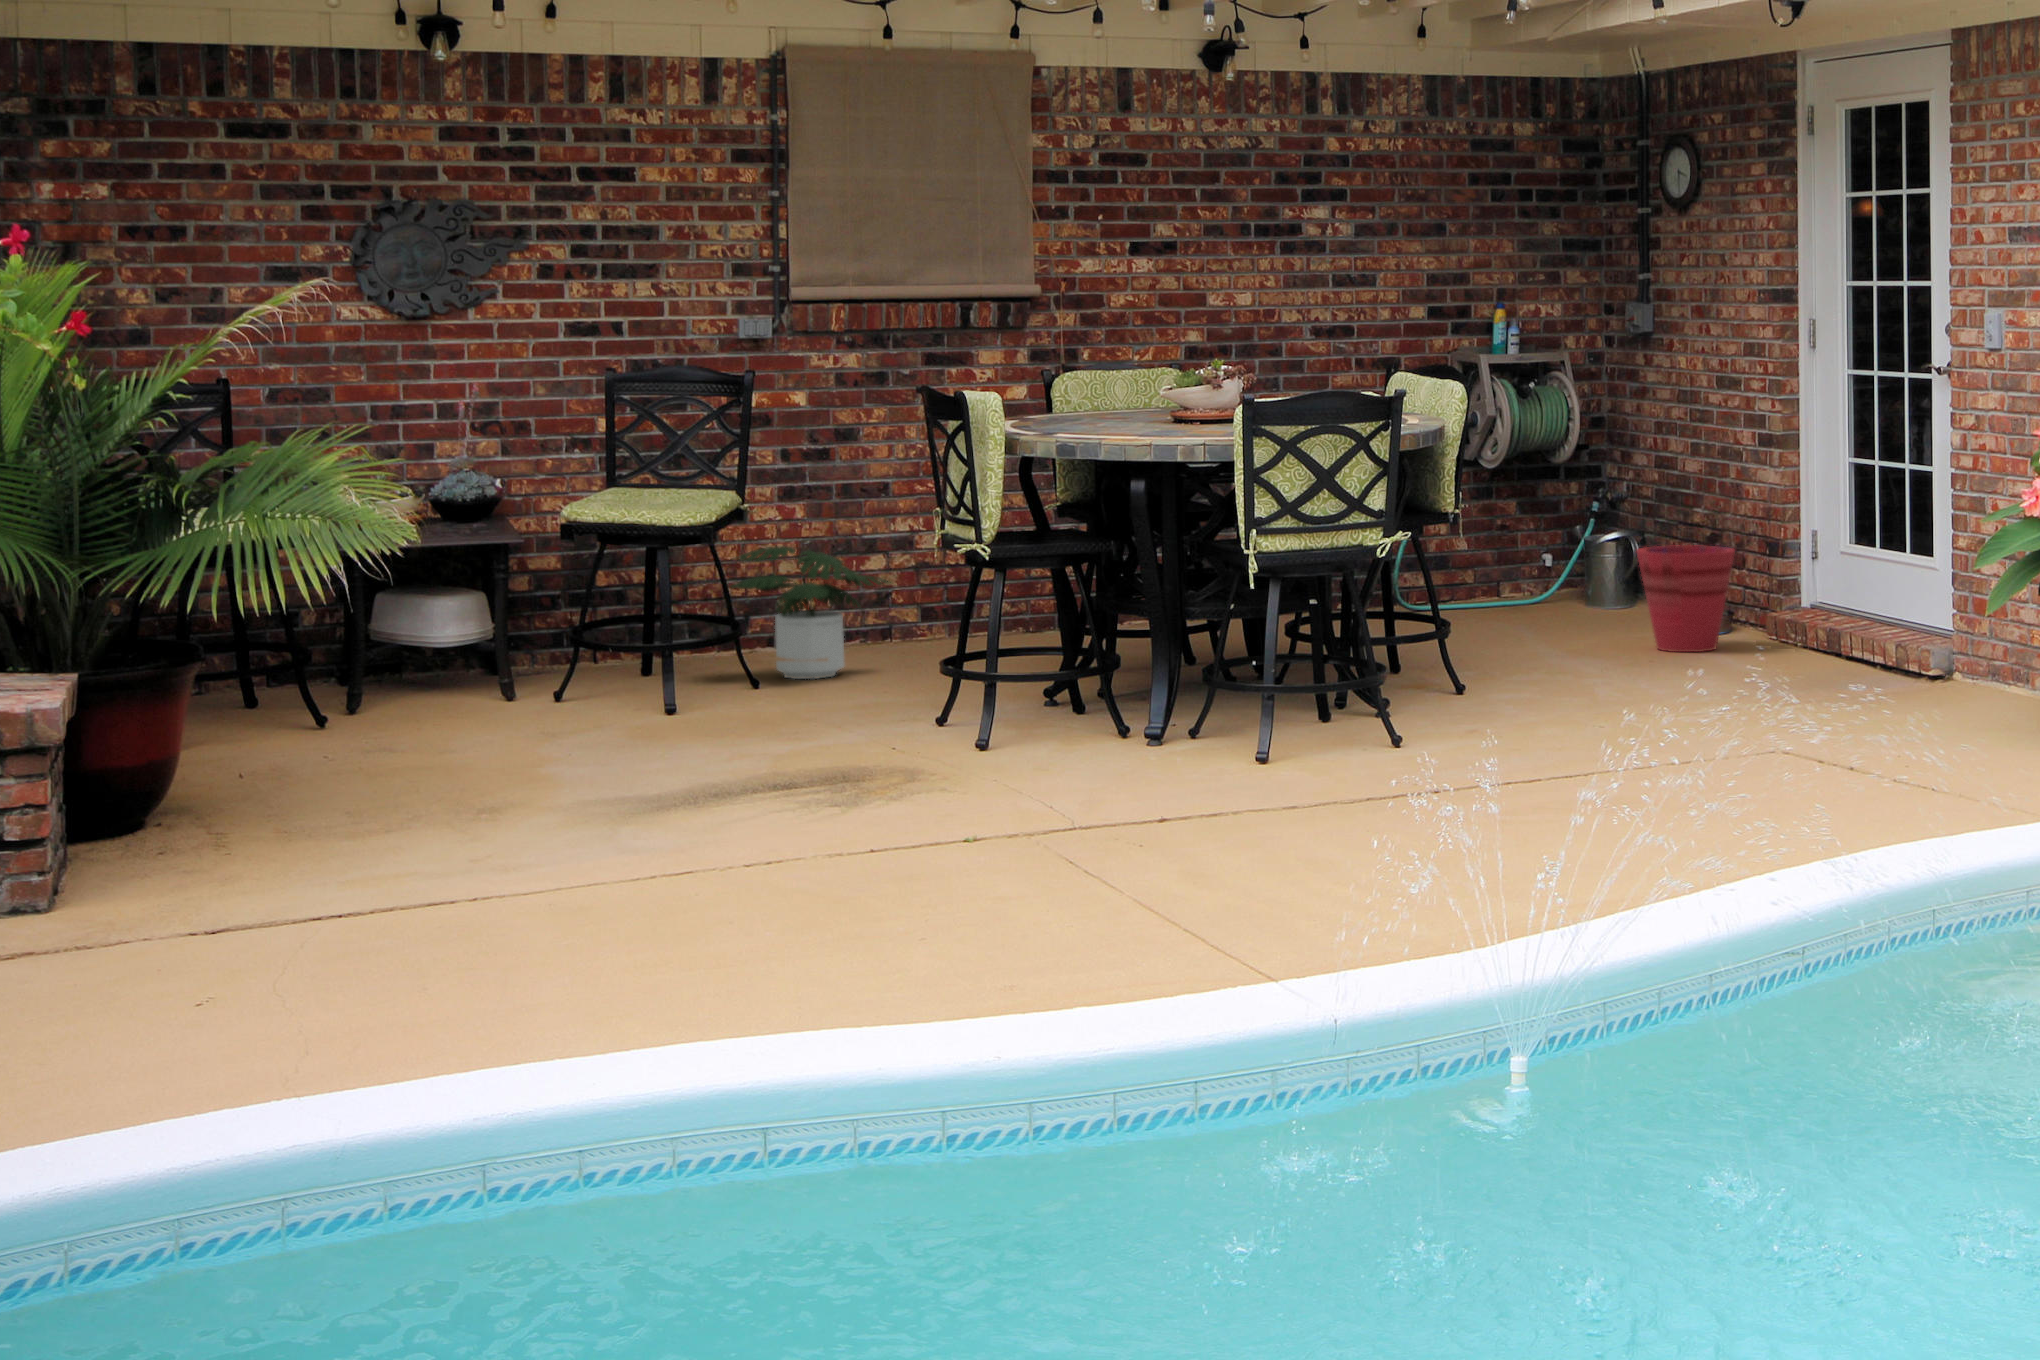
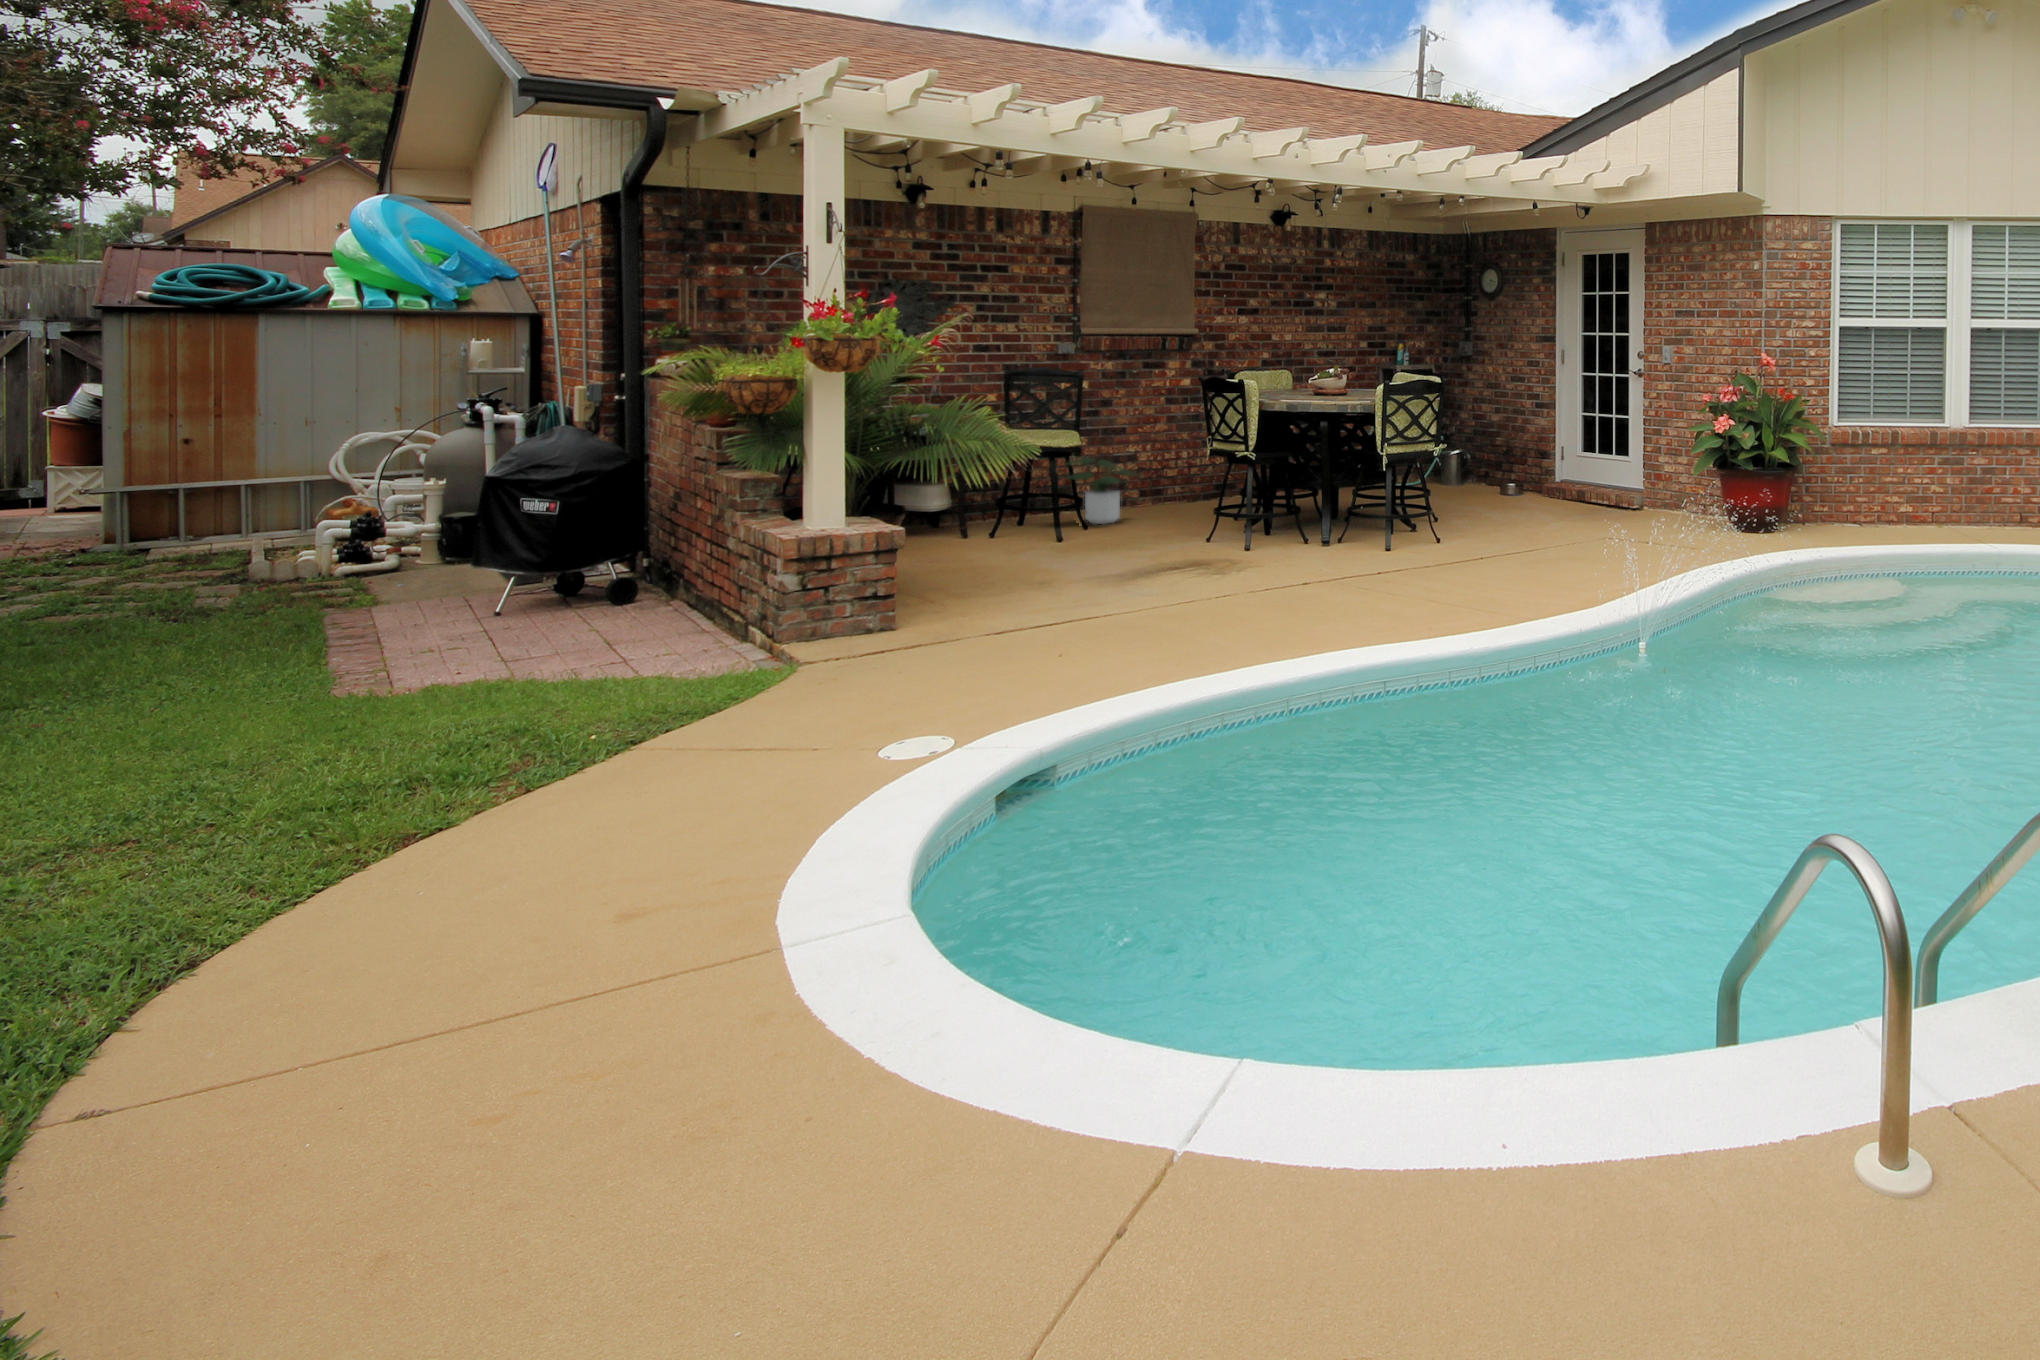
bucket: present [1637,545,1735,652] -> none [1474,450,1518,498]

